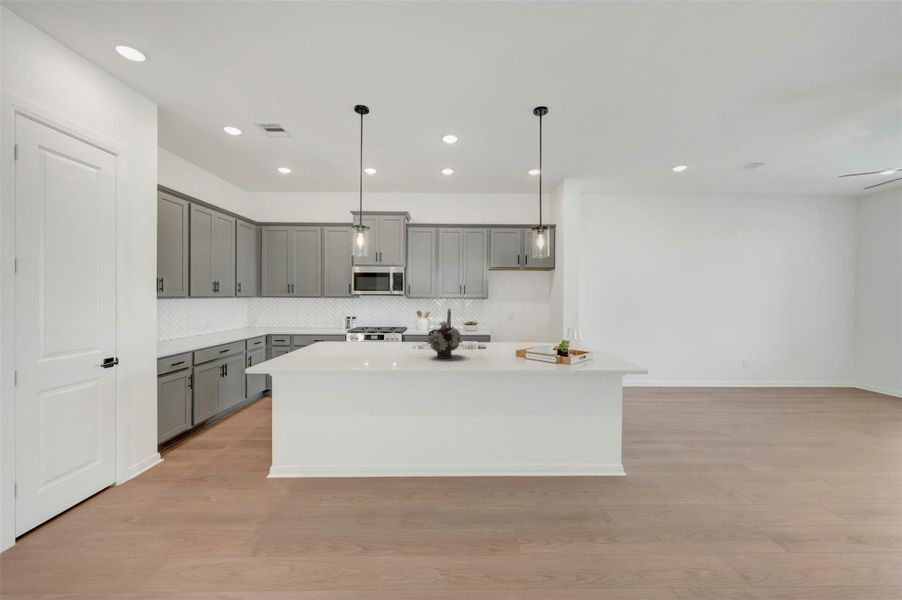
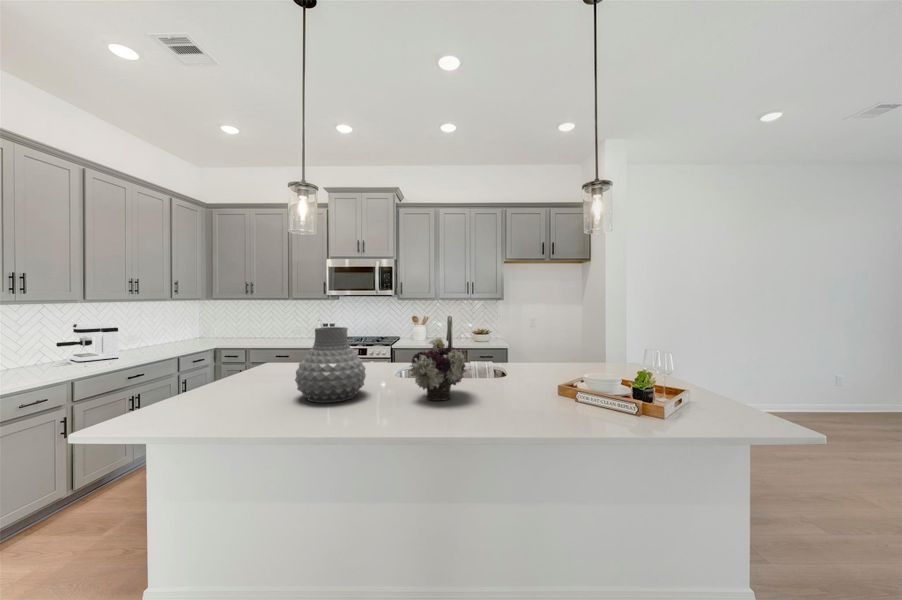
coffee maker: none [172,313,212,344] -> present [56,322,119,367]
vase: none [358,315,400,359] -> present [295,327,366,403]

